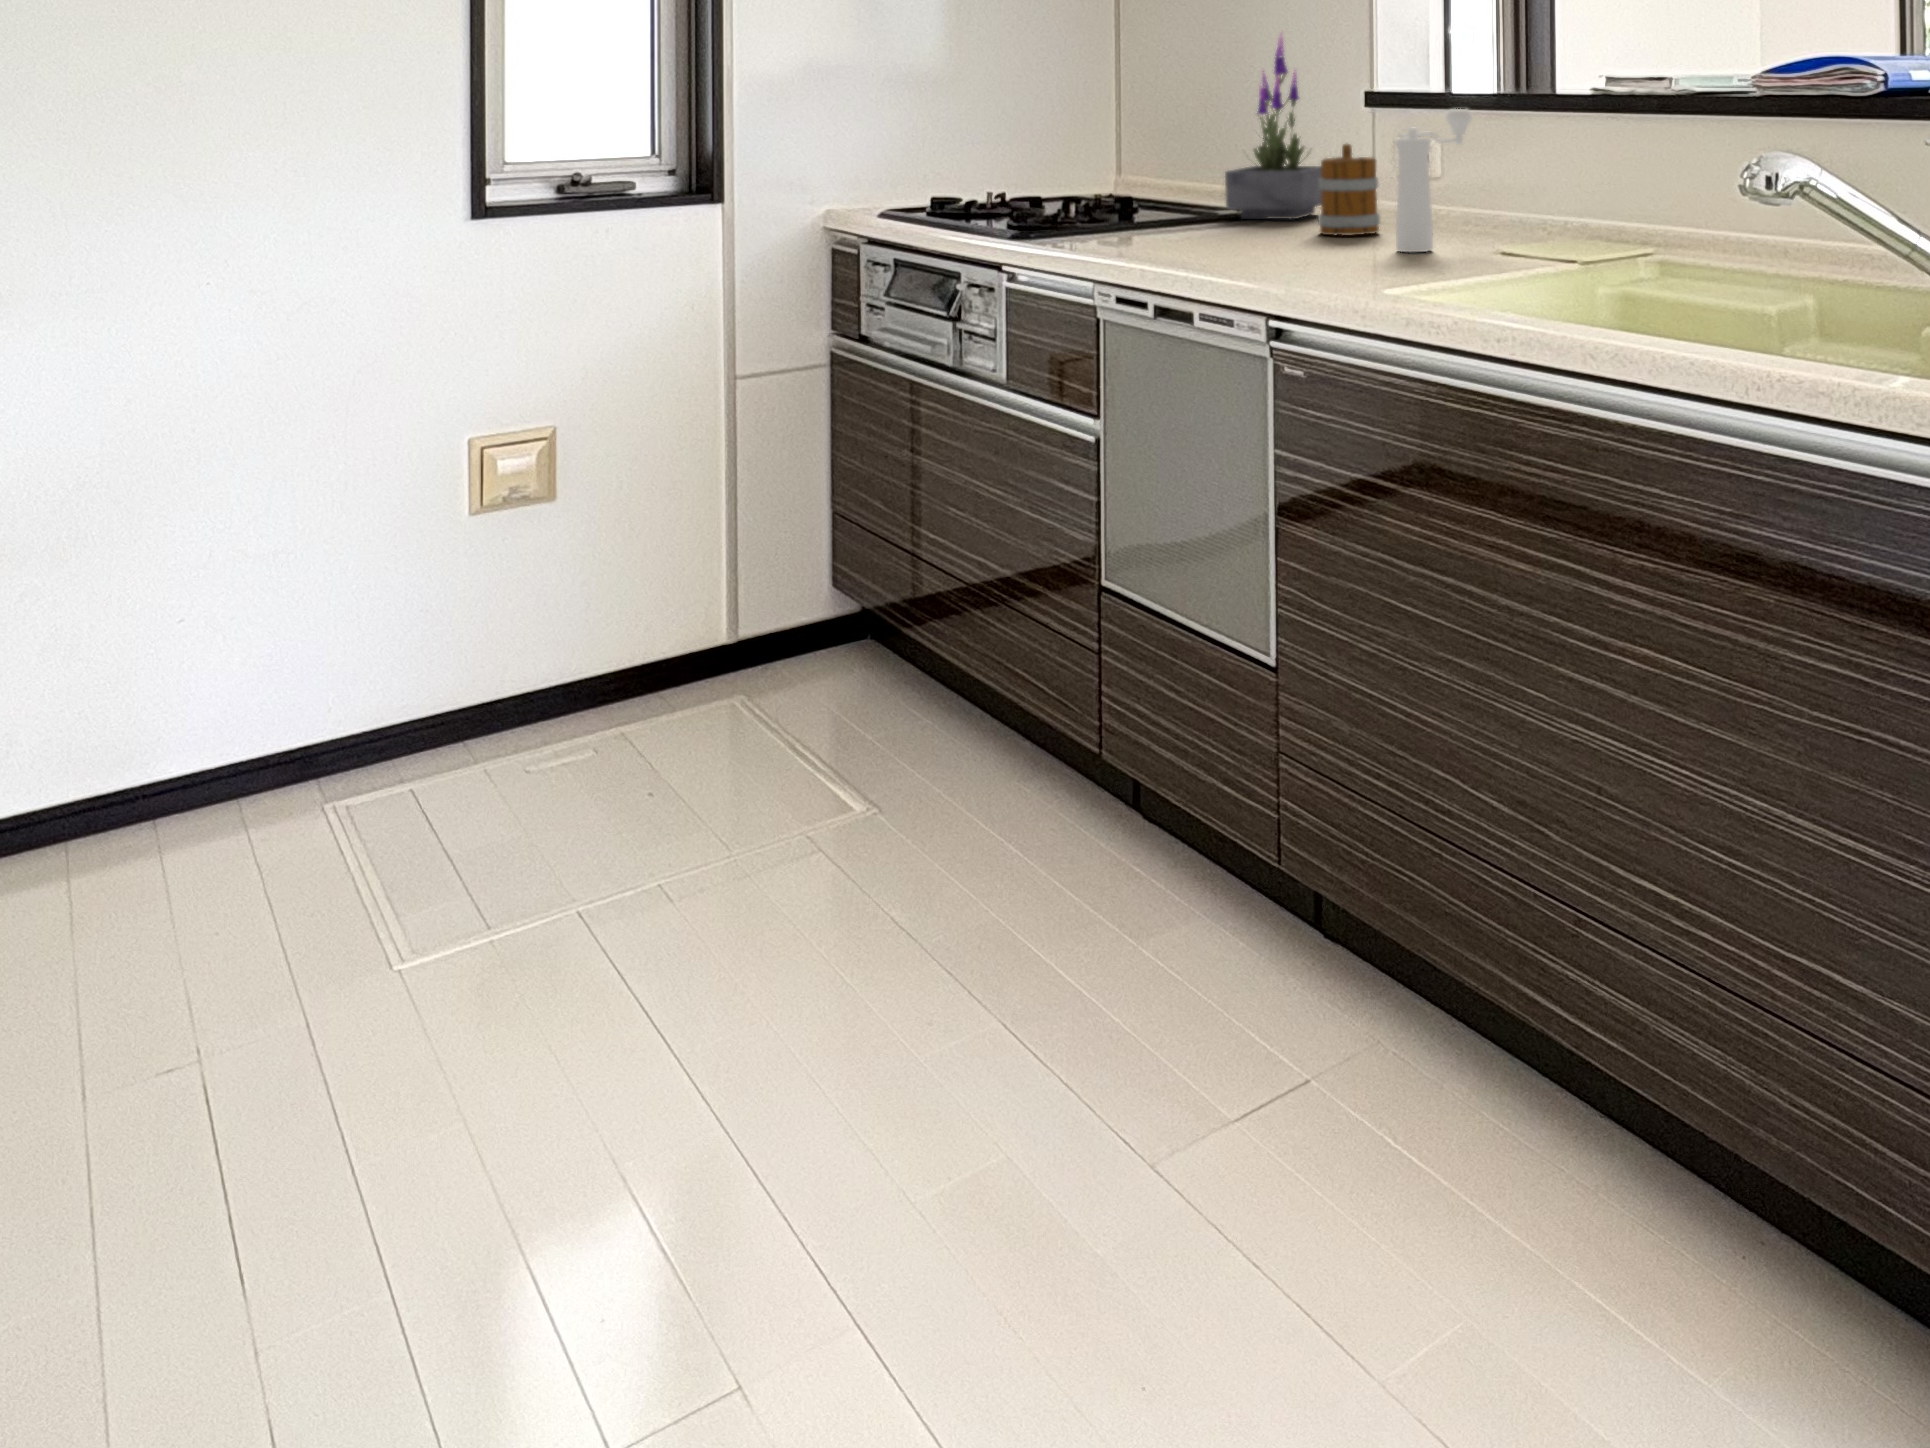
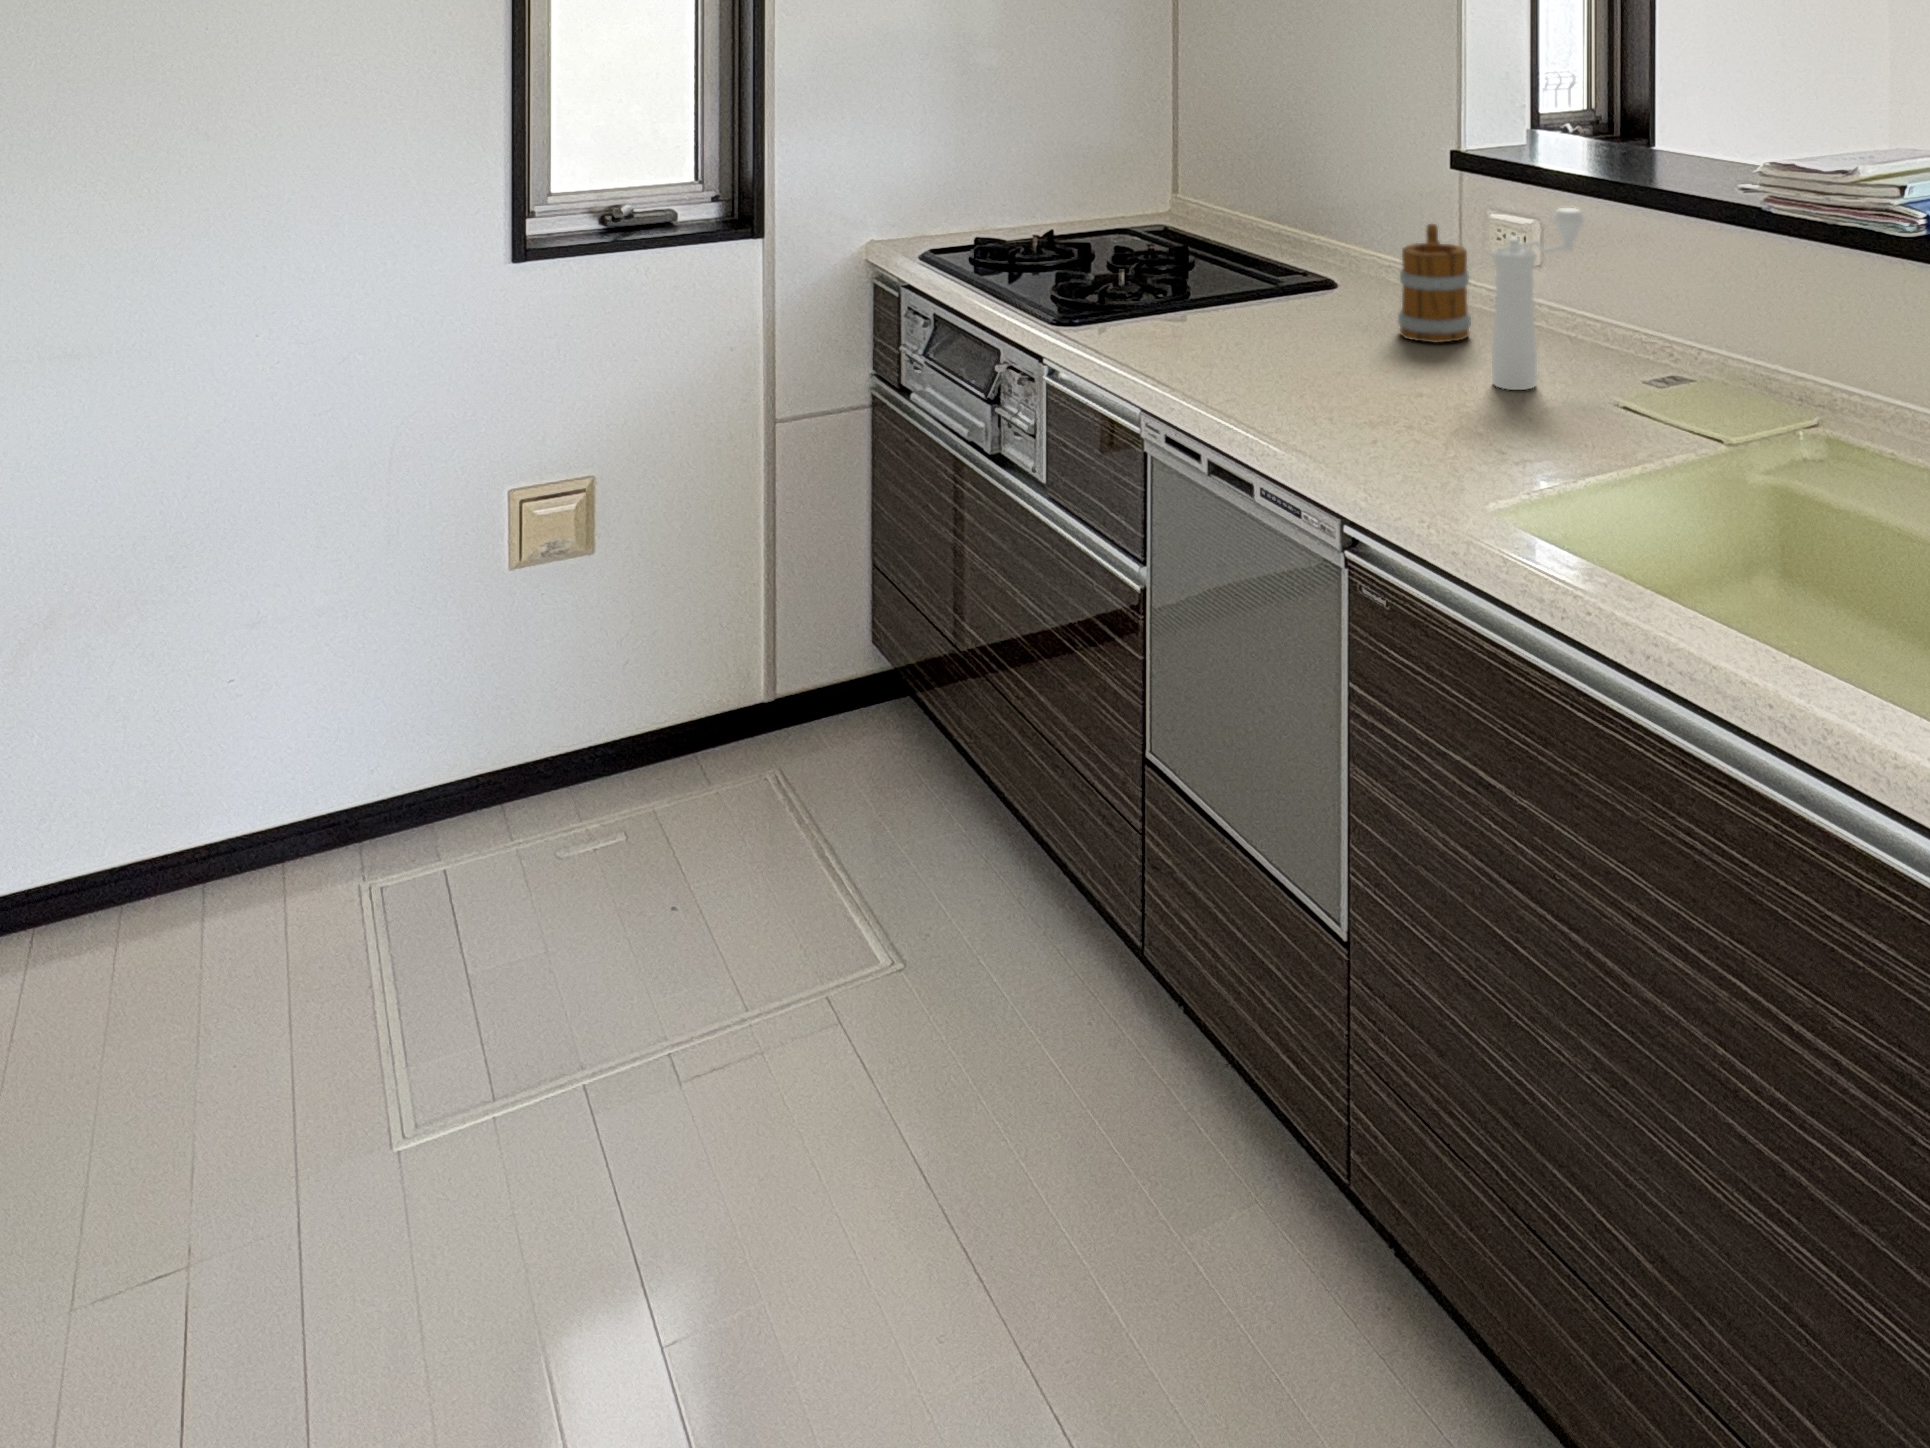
potted plant: present [1225,35,1322,219] -> none [1292,78,1409,298]

